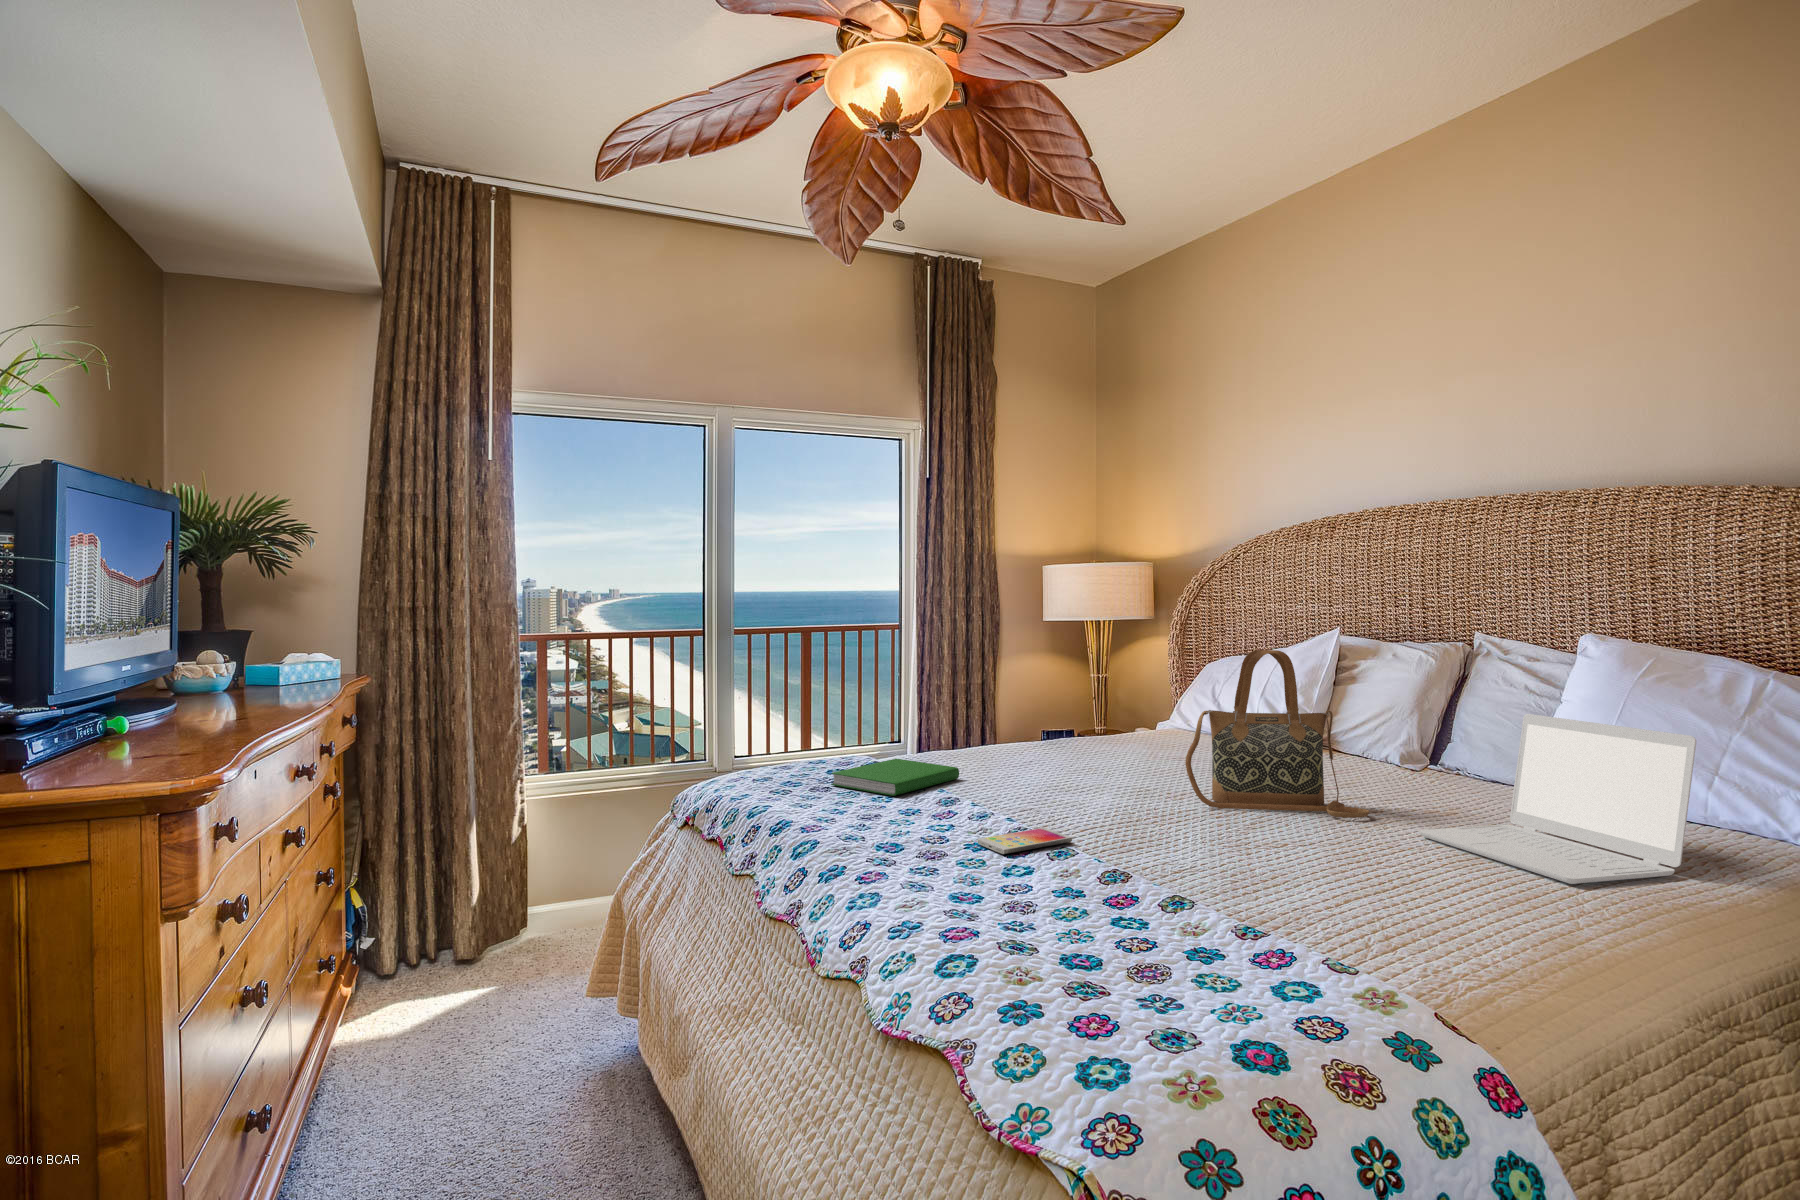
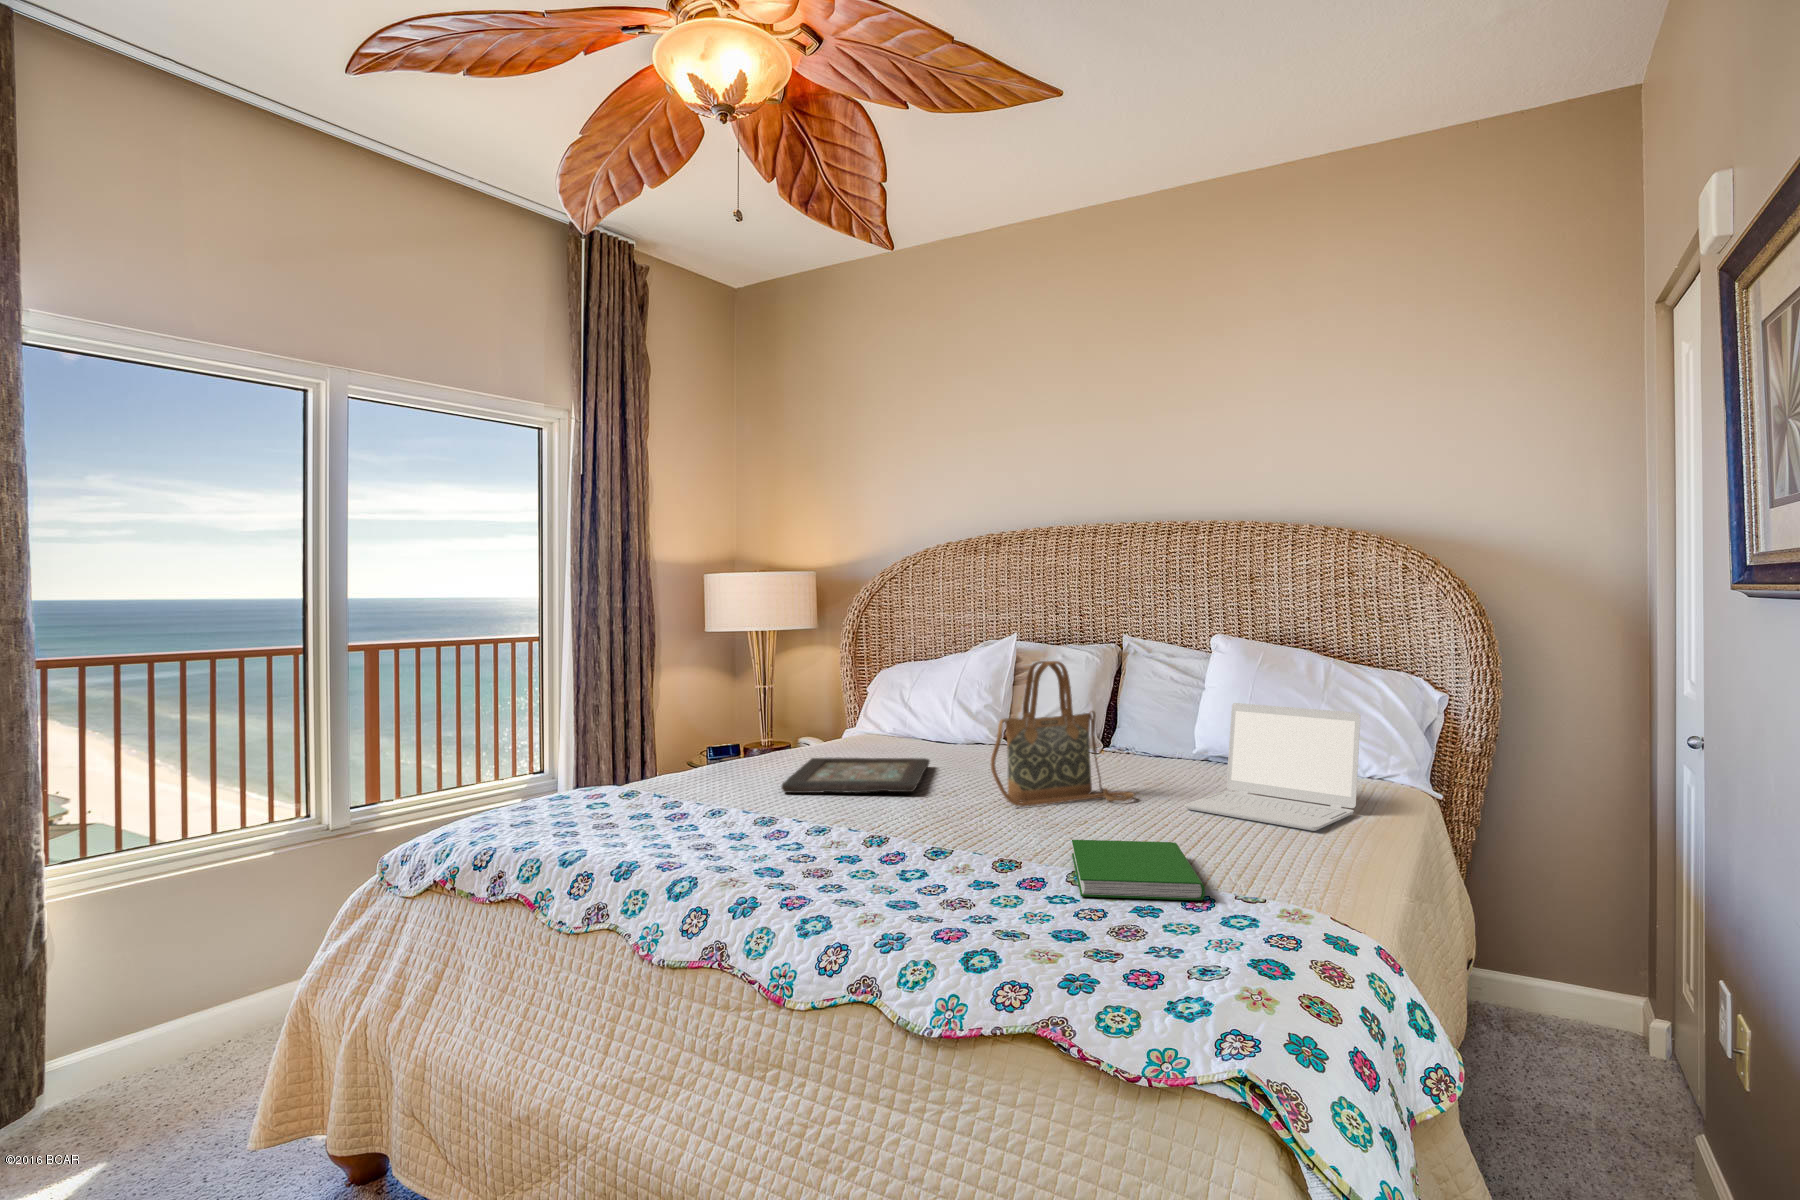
decorative tray: none [997,741,1178,781] -> present [781,758,930,793]
hardcover book: present [831,759,959,796] -> present [1072,840,1205,900]
smartphone: present [978,828,1072,854] -> none [882,848,960,881]

